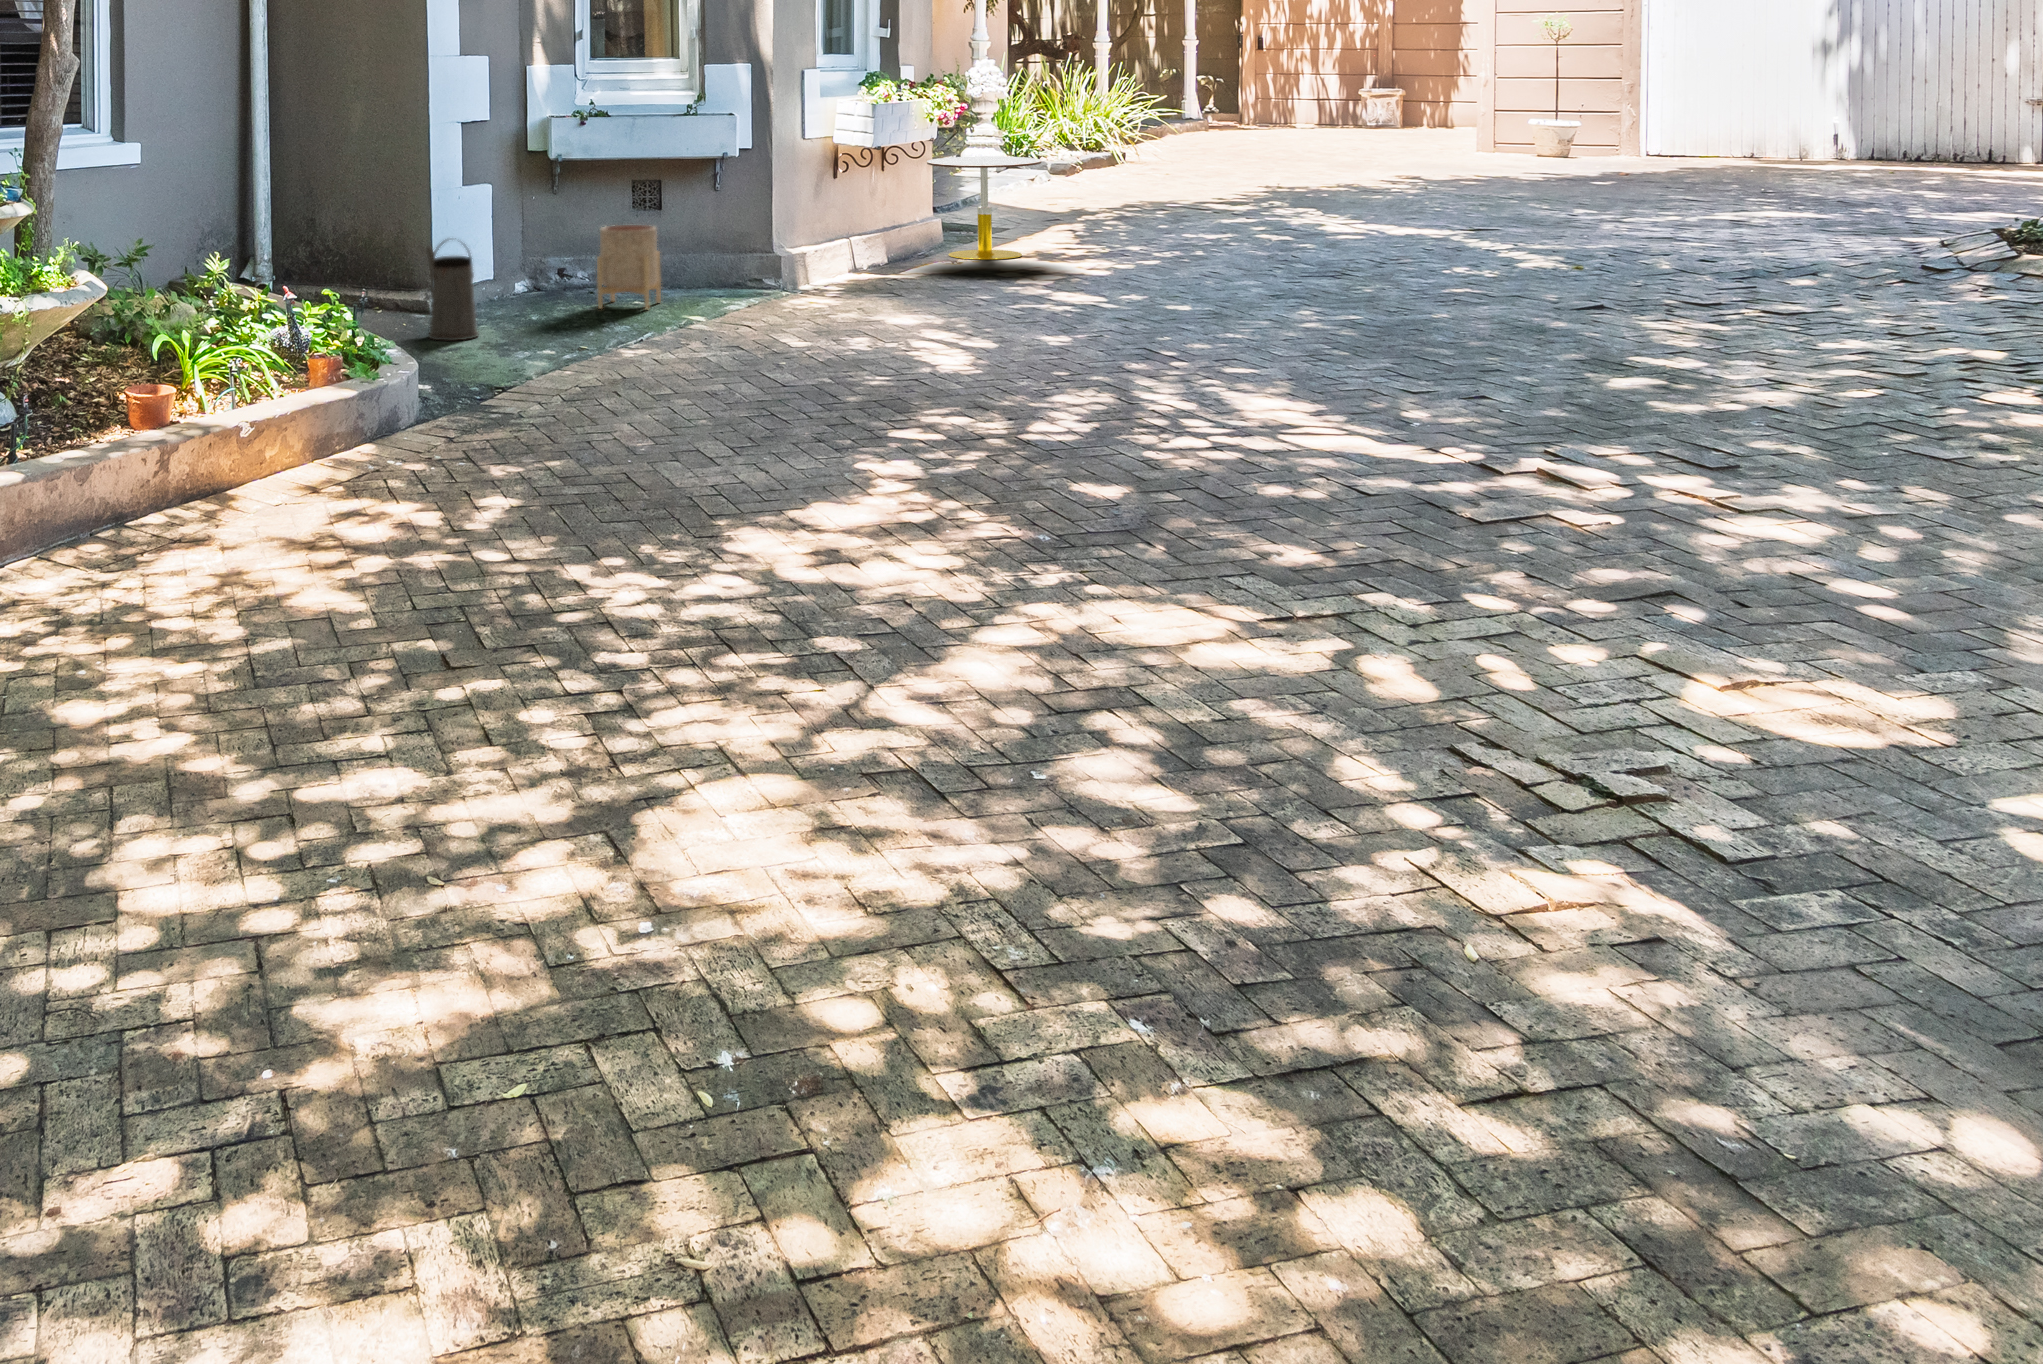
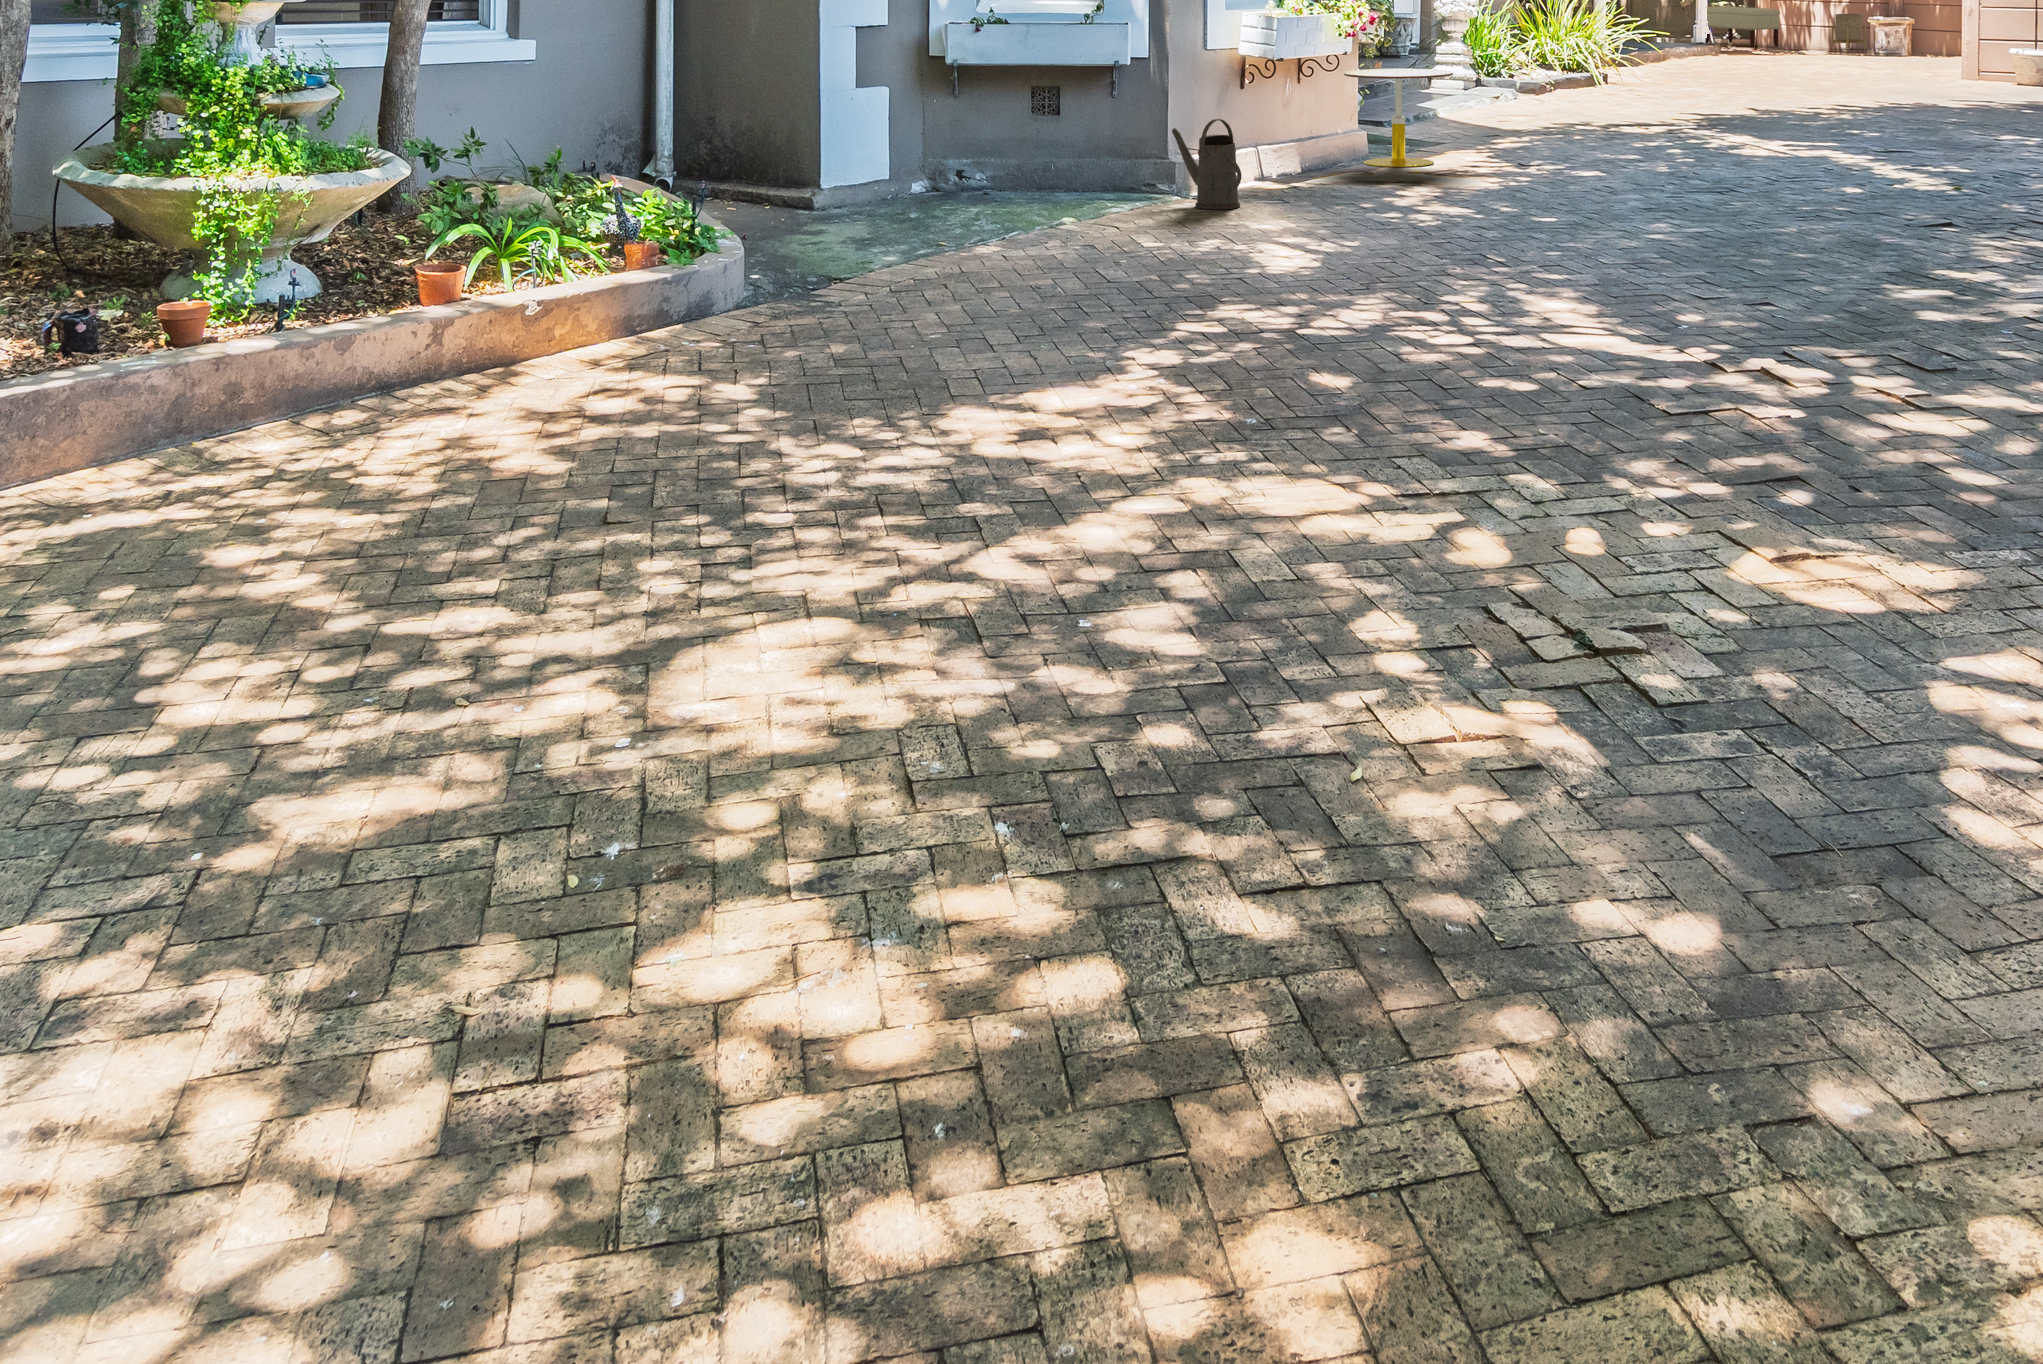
bench: none [1199,80,1279,124] -> present [1705,6,1780,48]
planter: present [597,225,661,309] -> present [1831,14,1866,50]
watering can: present [426,241,478,341] -> present [1172,119,1241,209]

